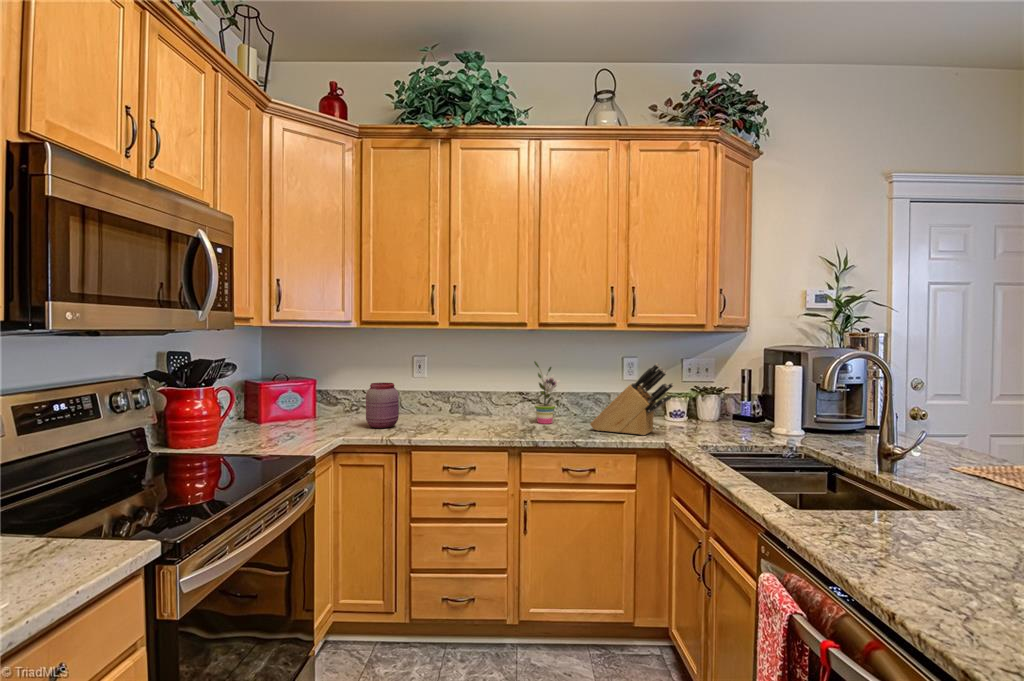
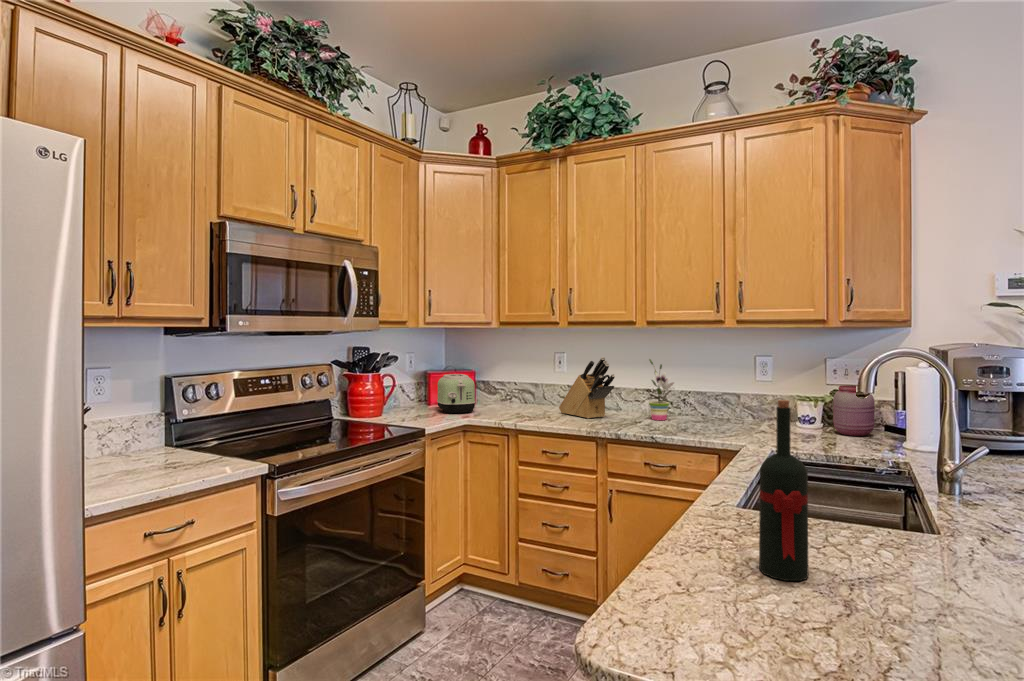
knife block: present [590,363,673,435] -> present [559,357,615,419]
jar: present [366,383,399,428] -> present [833,386,875,436]
toaster: none [283,384,339,433] -> present [437,374,476,414]
wine bottle: none [900,405,953,555] -> present [759,400,808,581]

